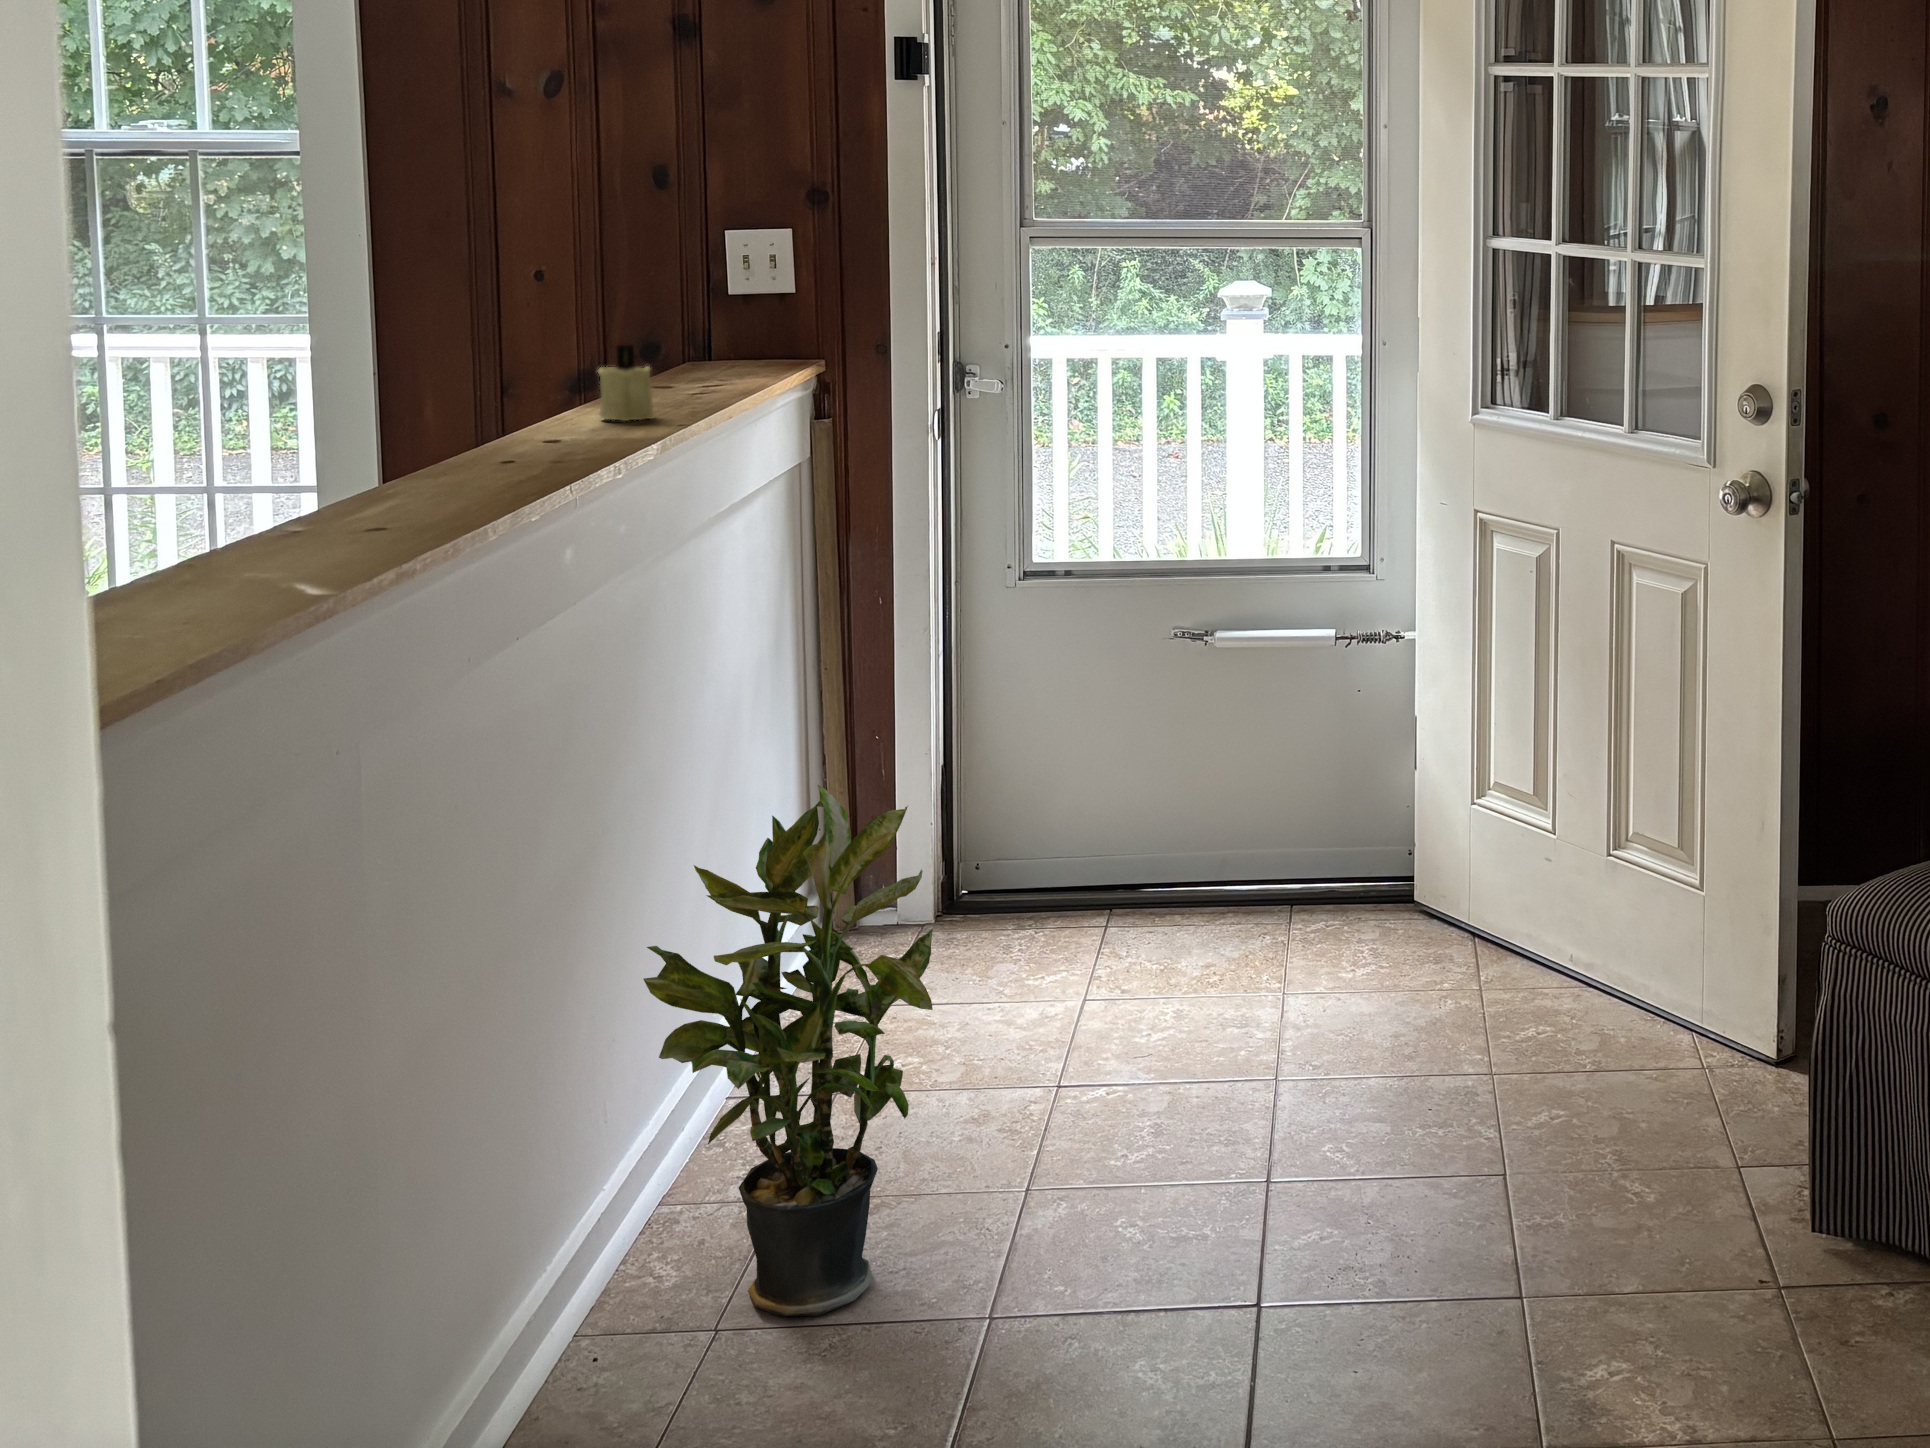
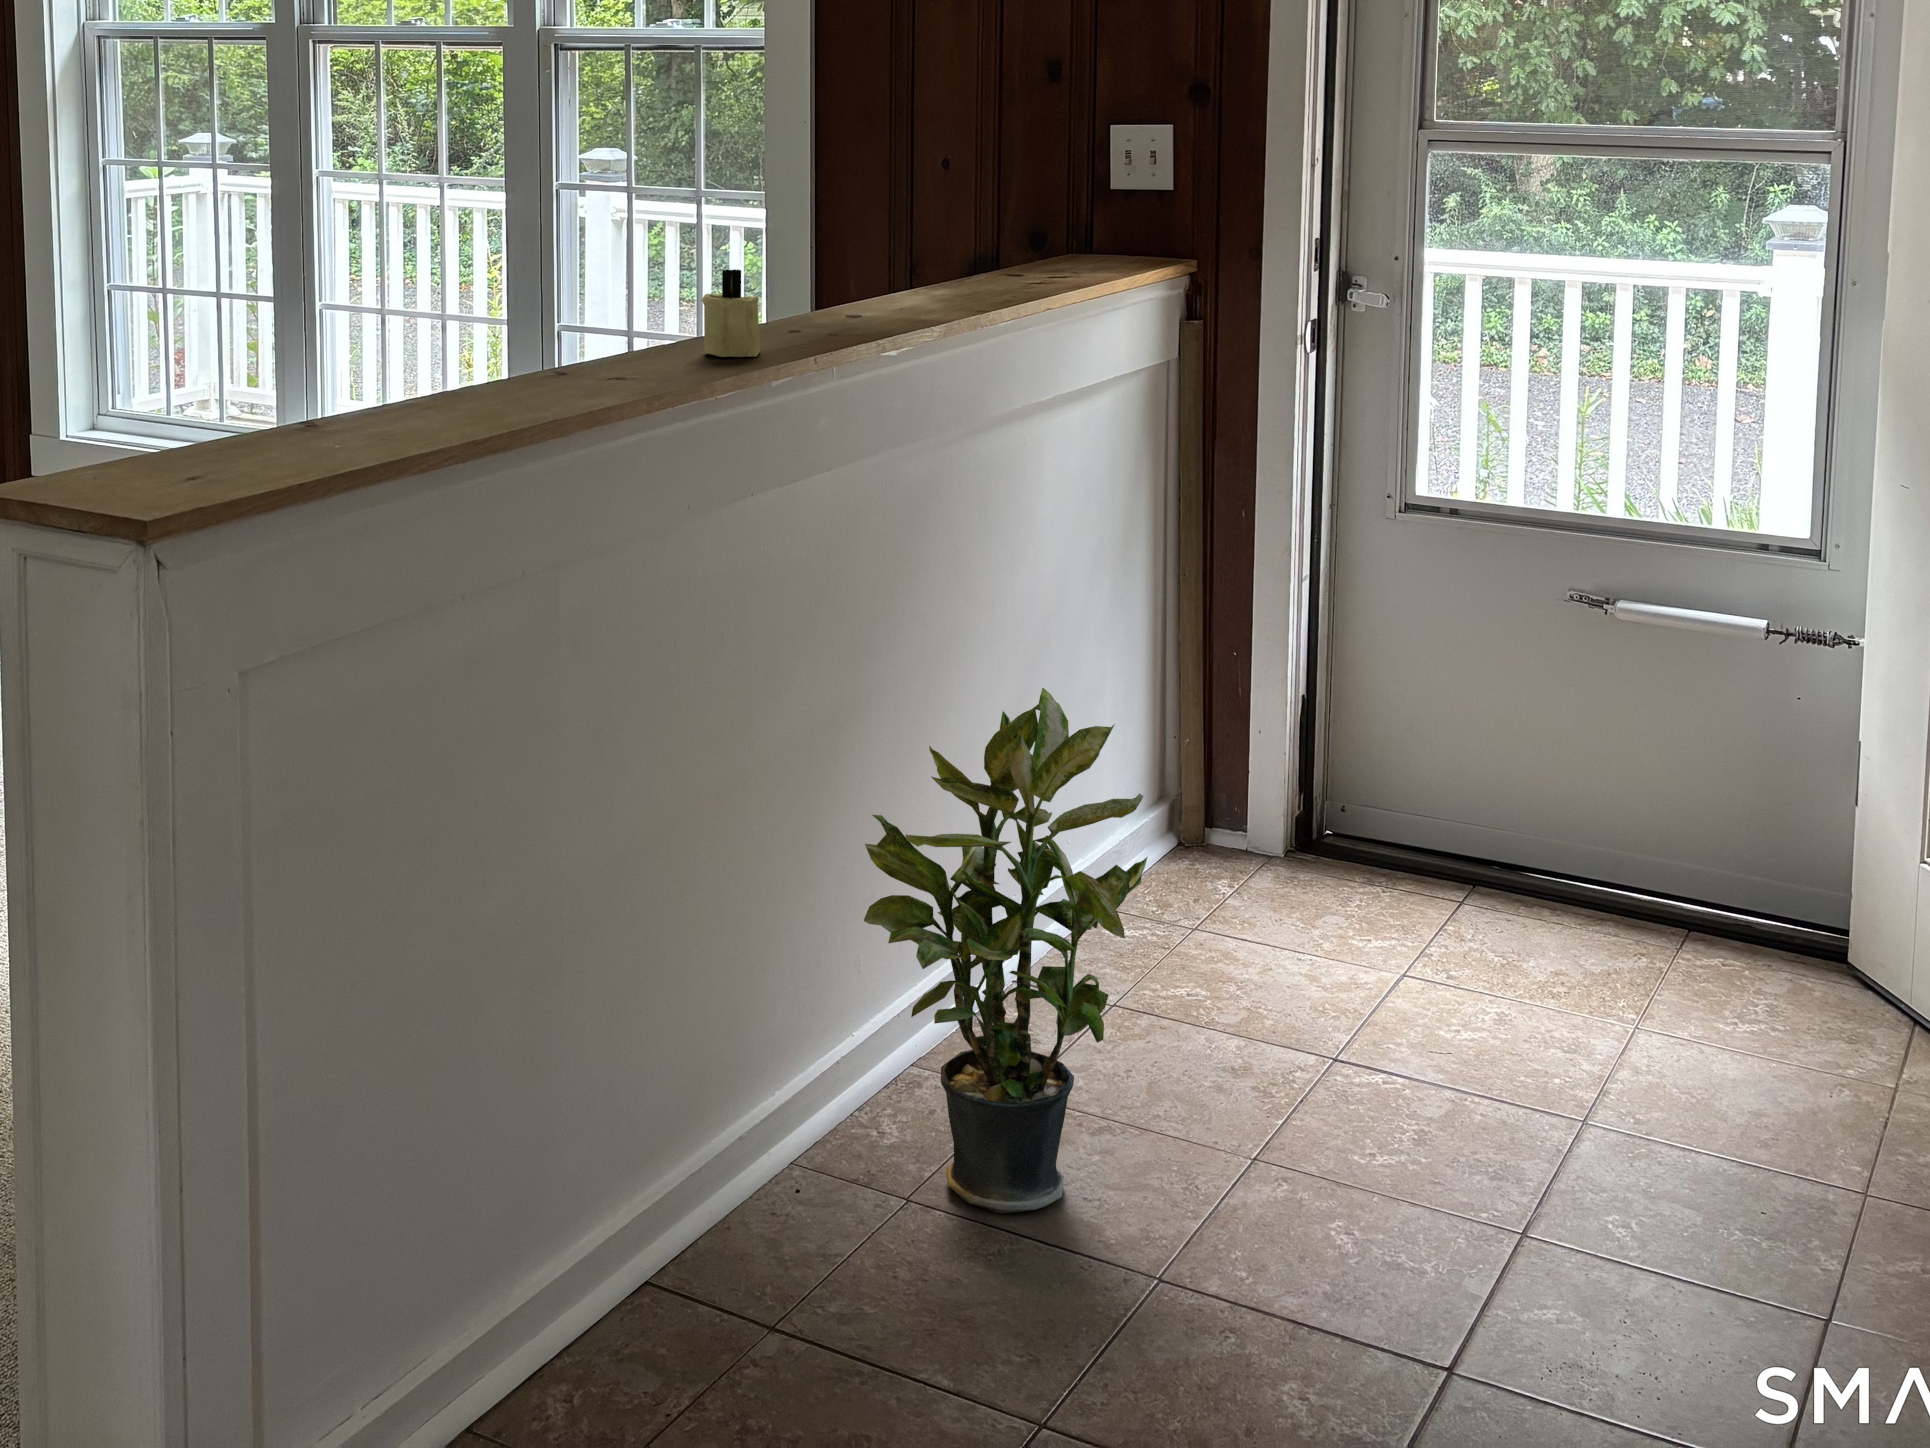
candle: present [598,345,654,421] -> present [702,269,760,357]

